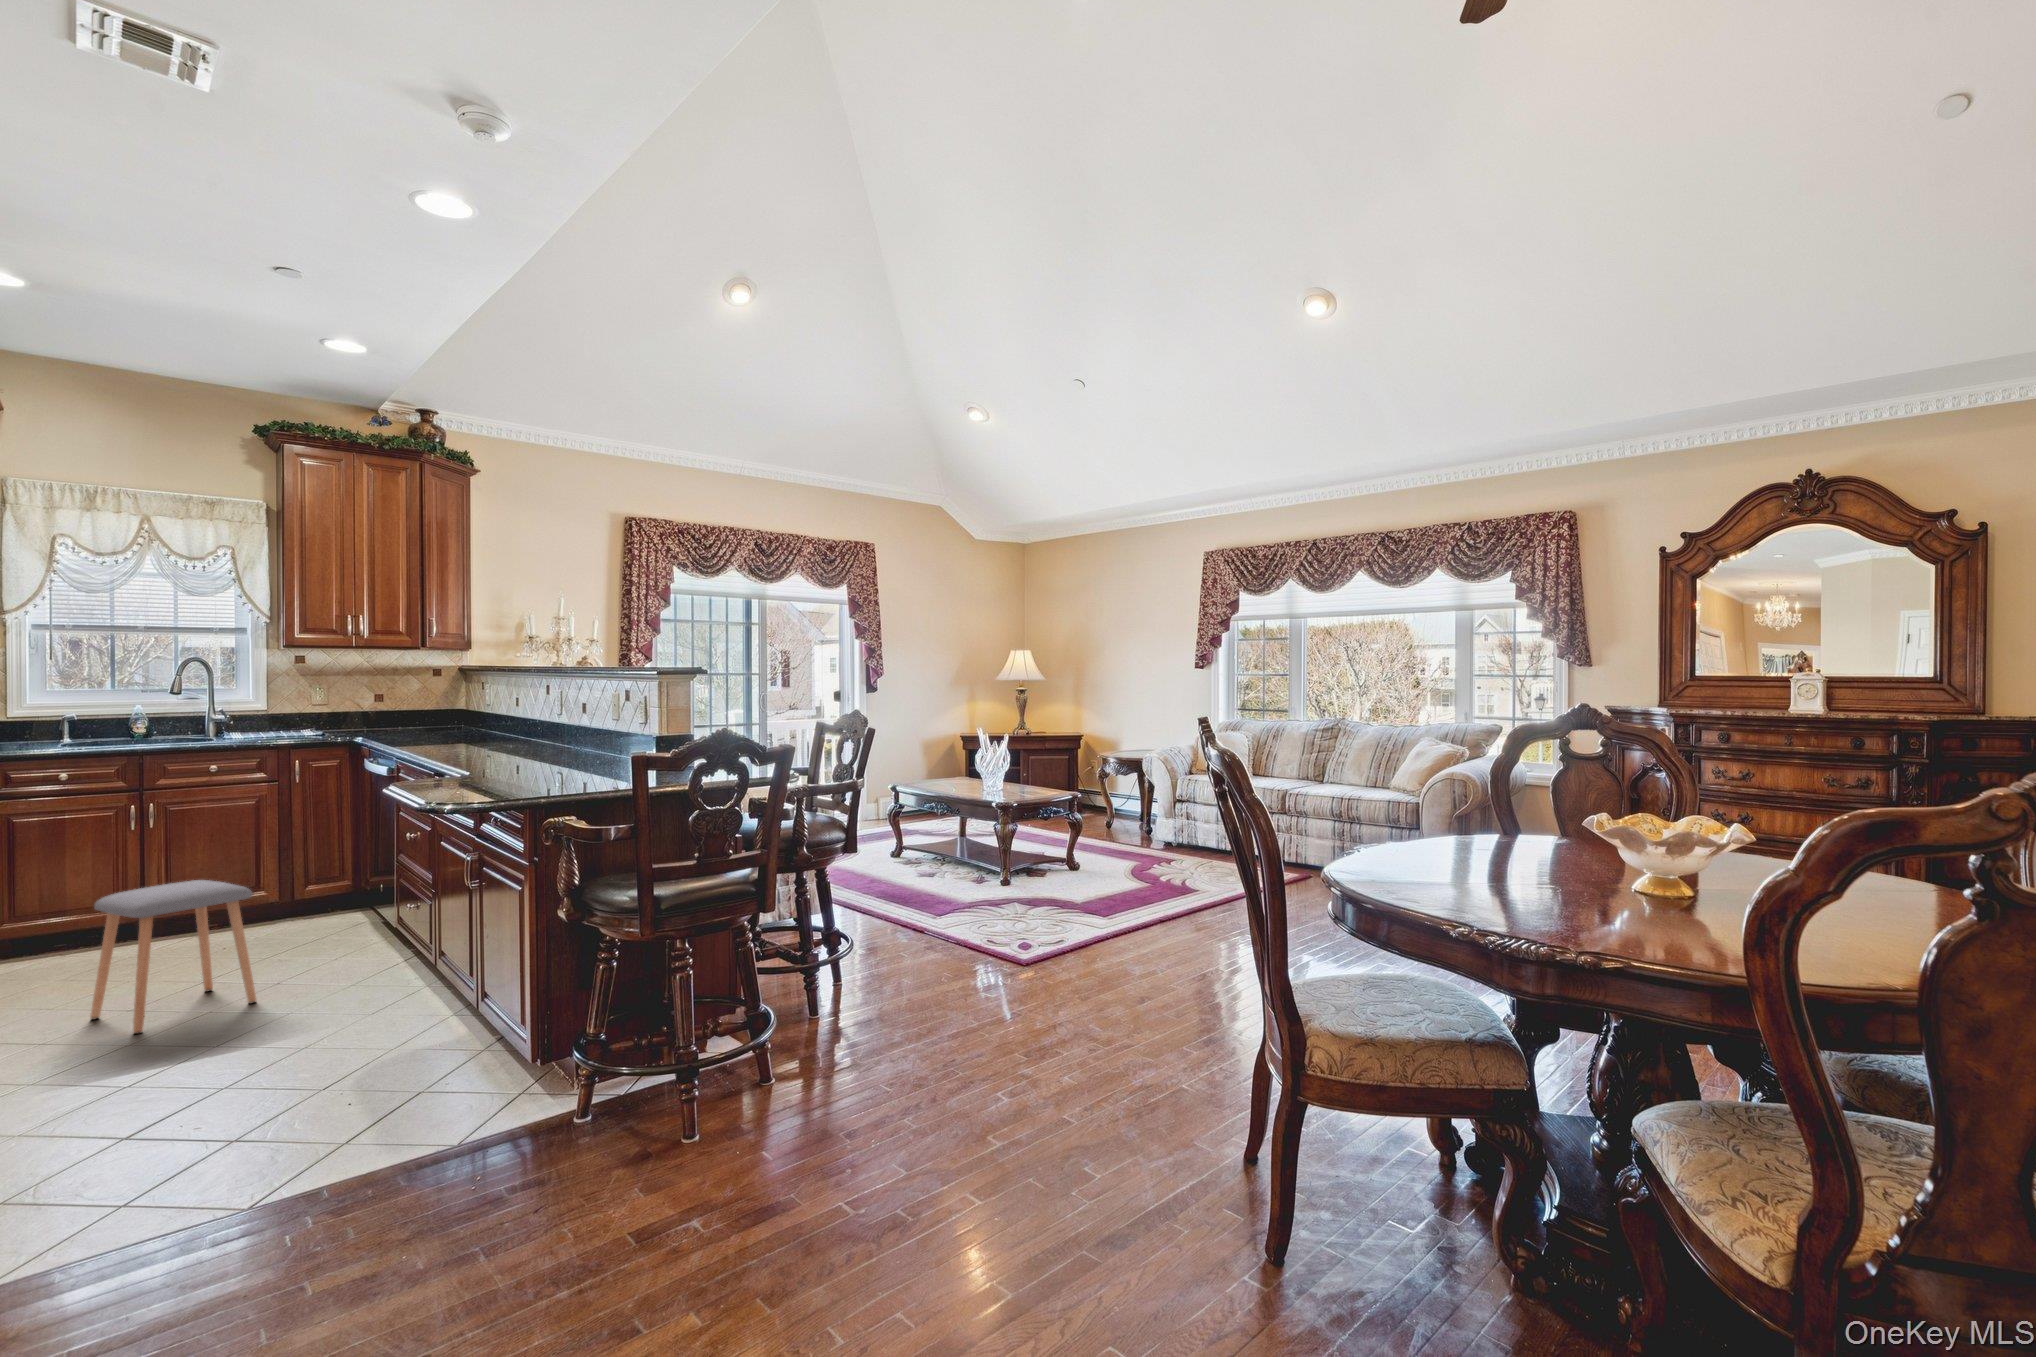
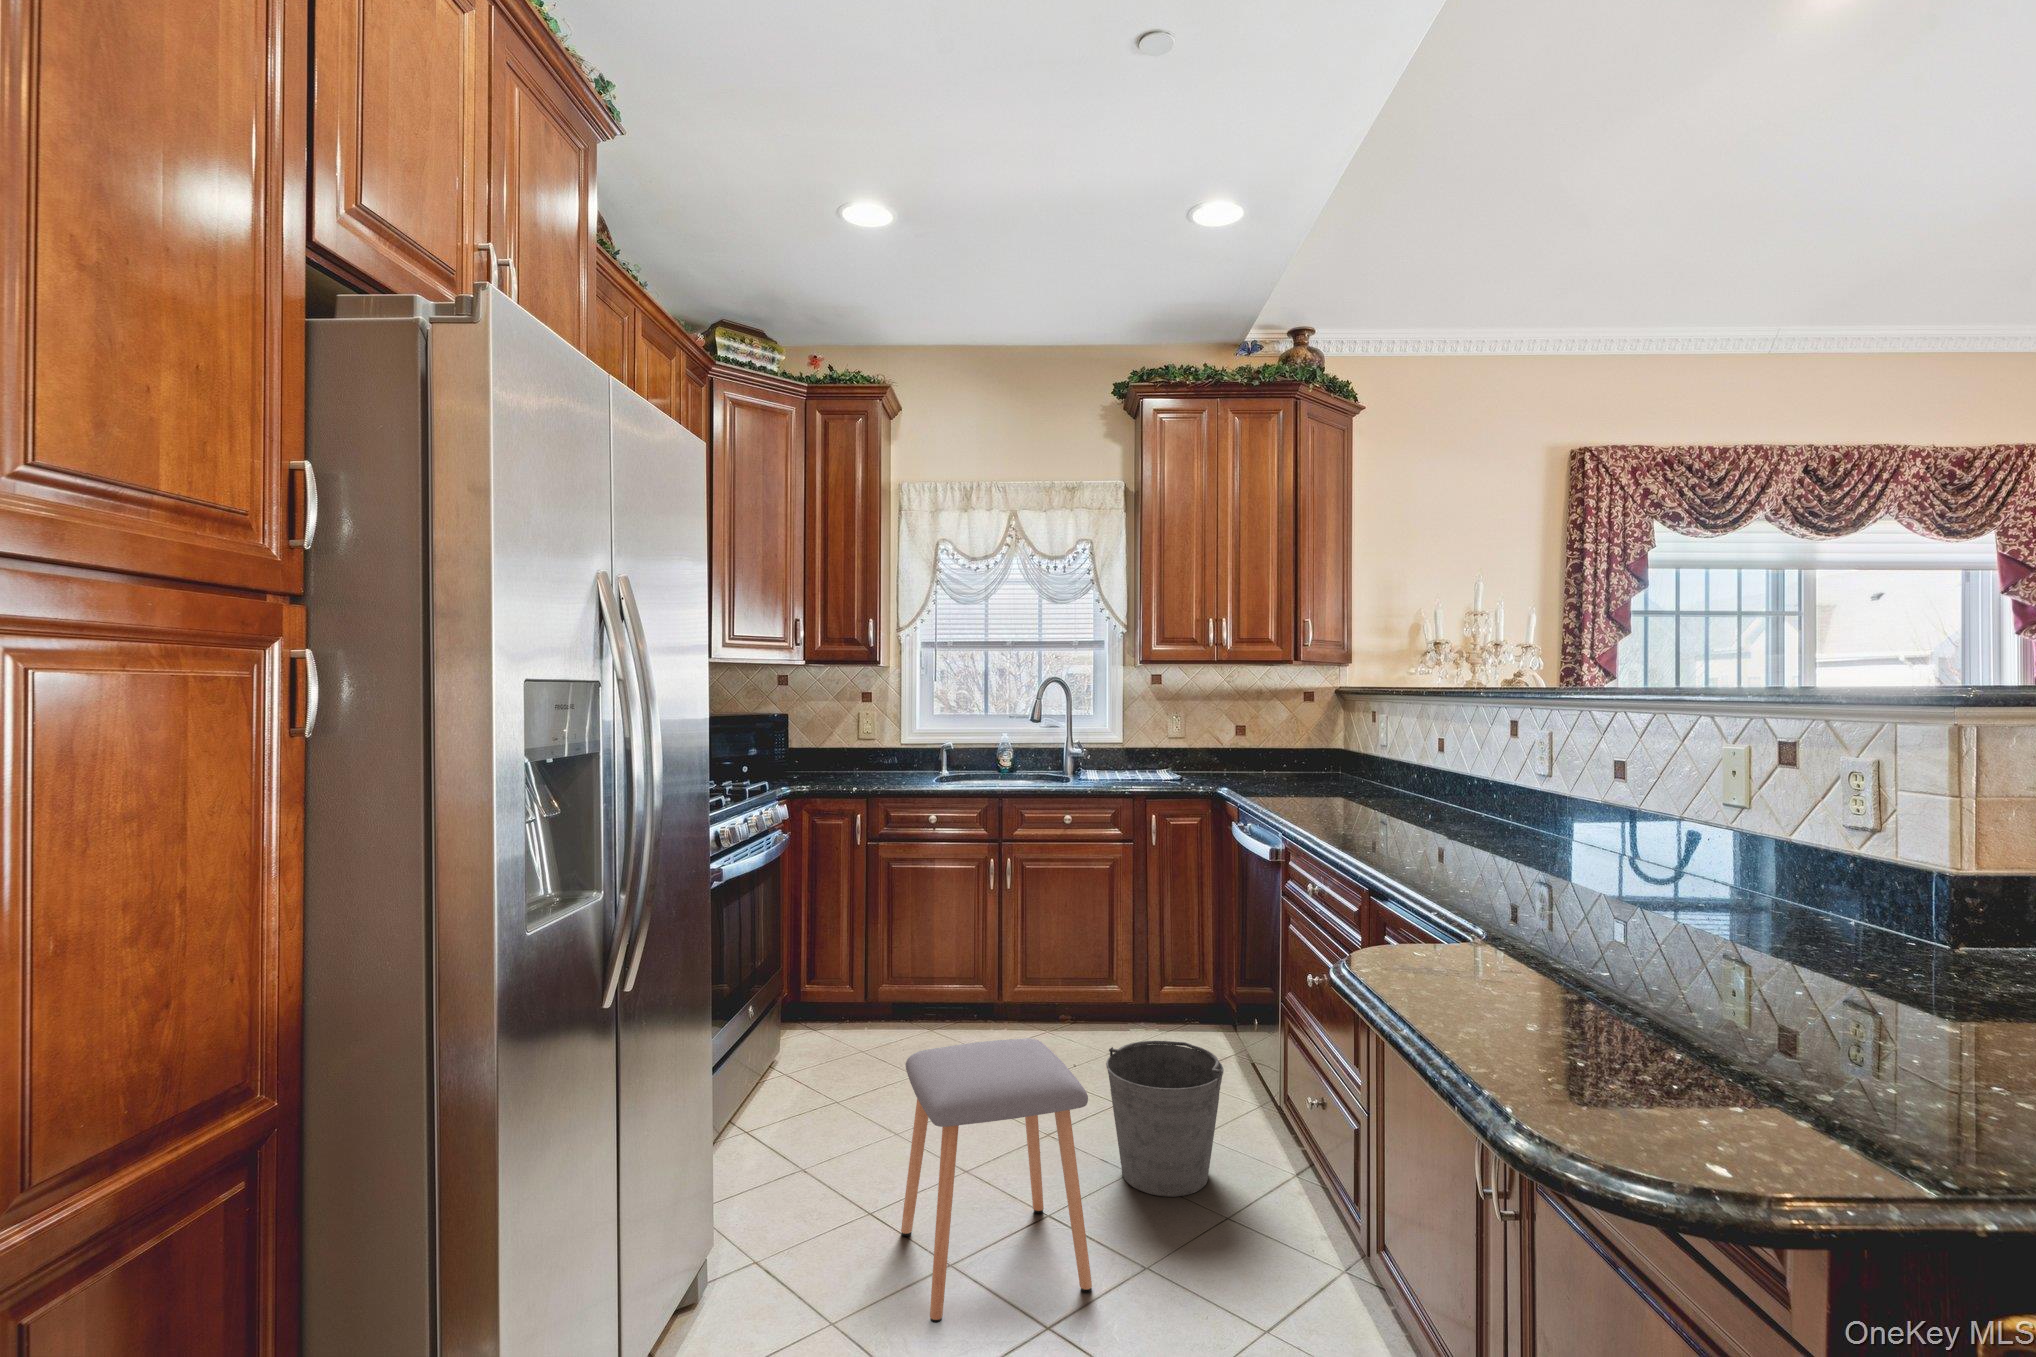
bucket: none [261,884,353,970] -> present [1106,1041,1224,1197]

